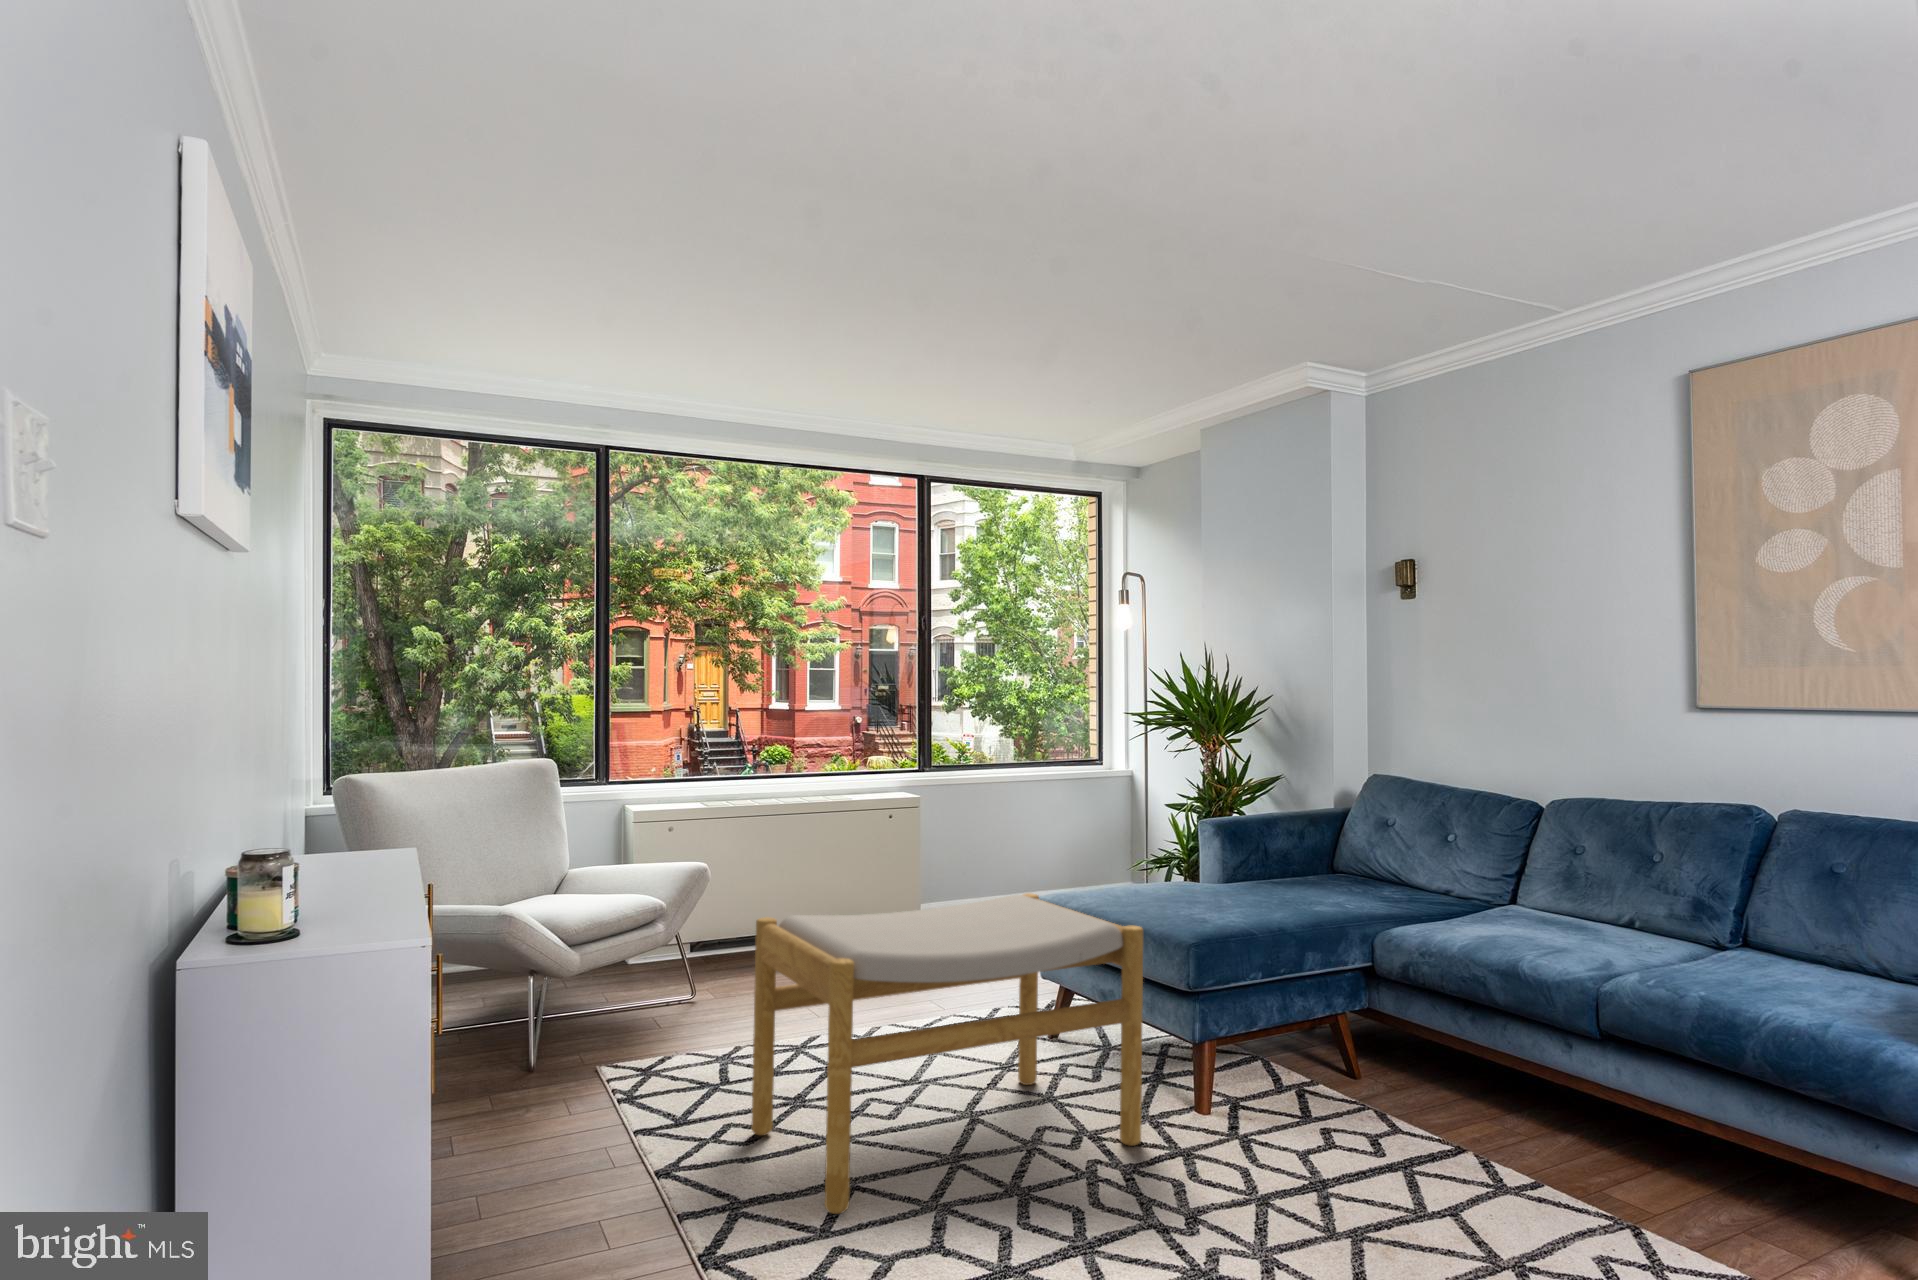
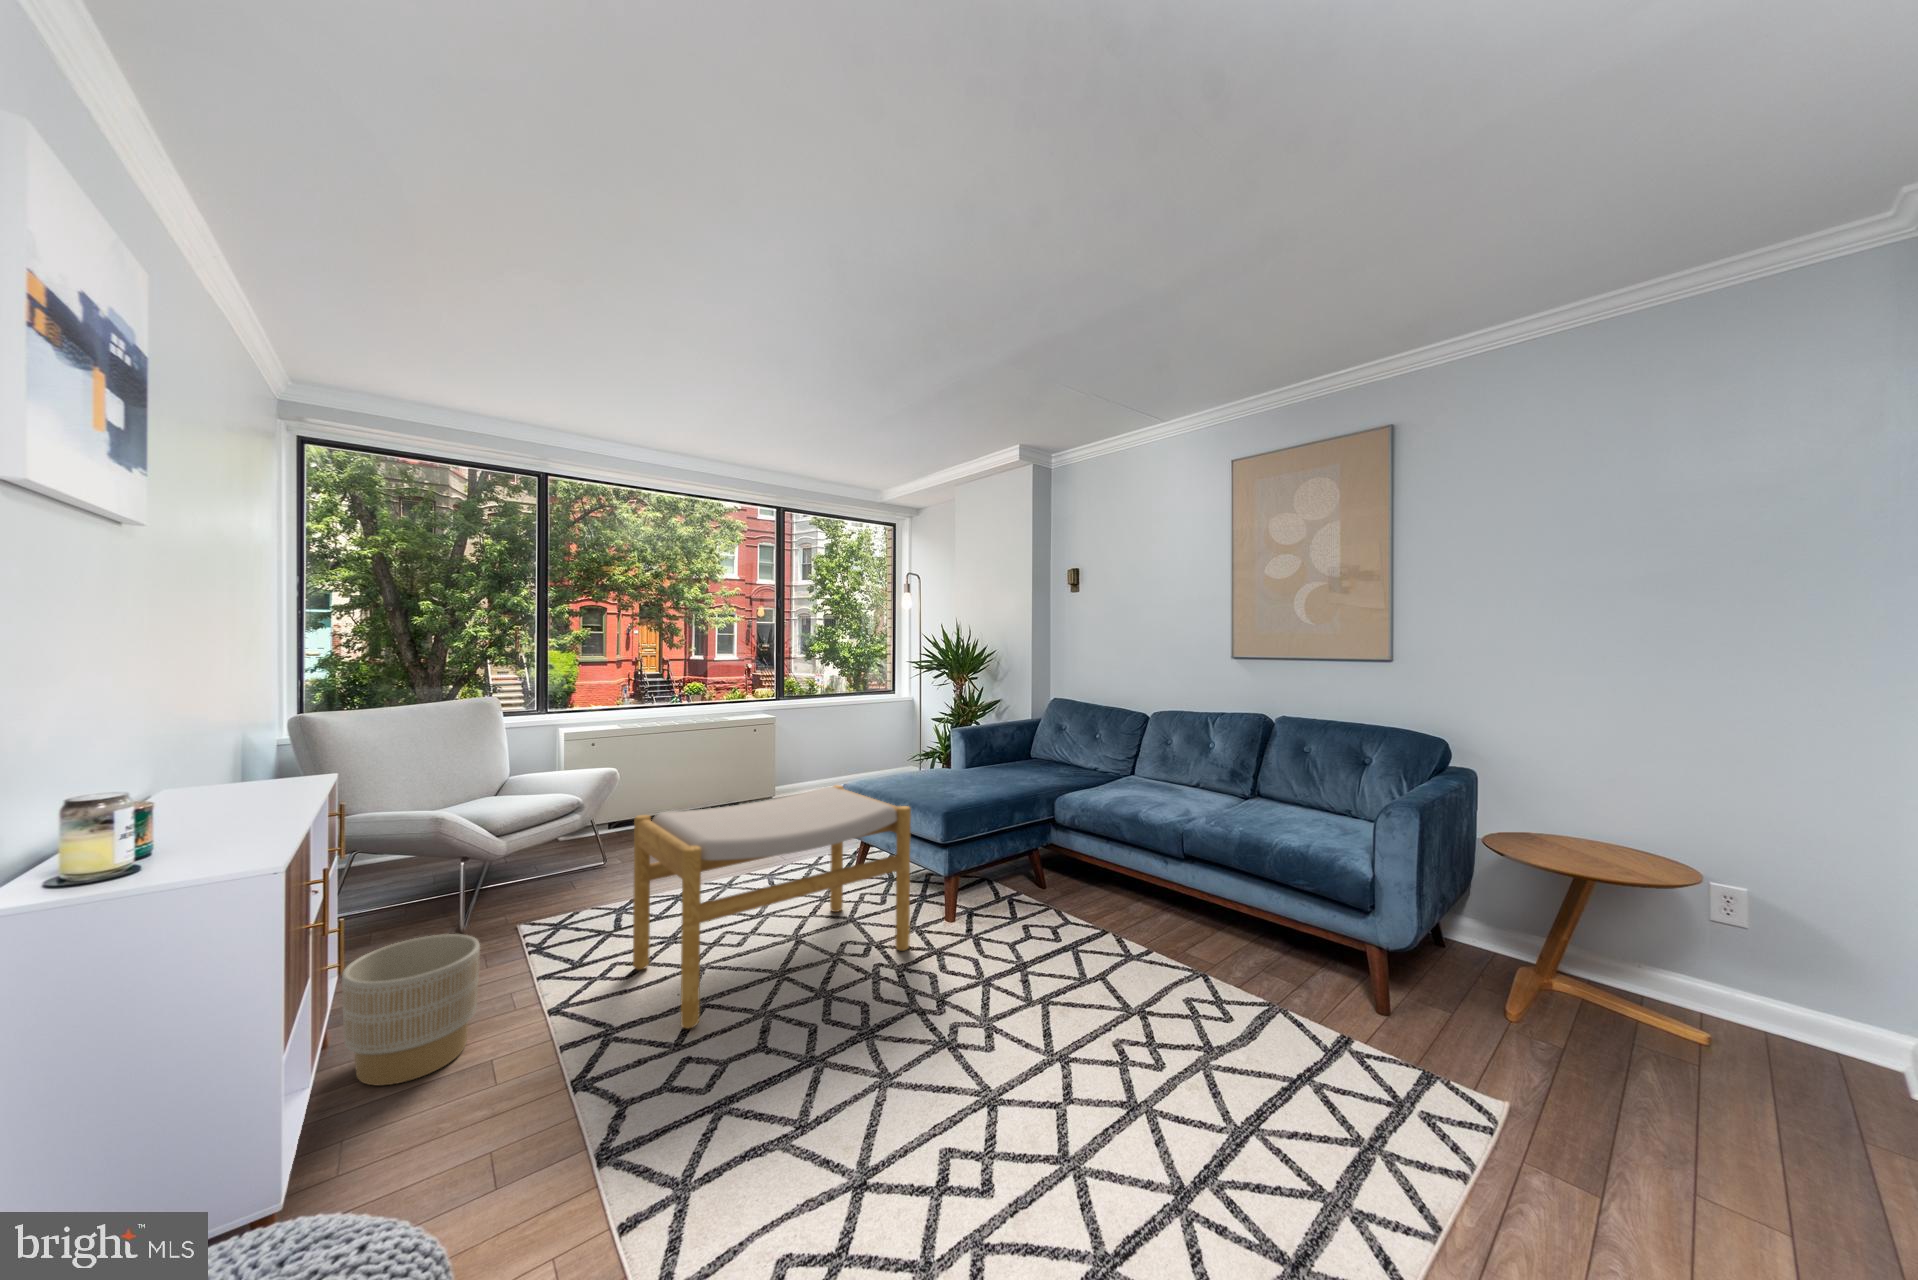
planter: none [428,1056,576,1237] -> present [342,934,480,1085]

